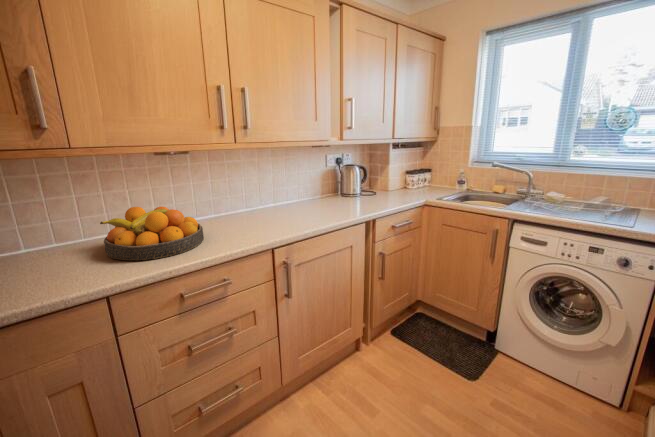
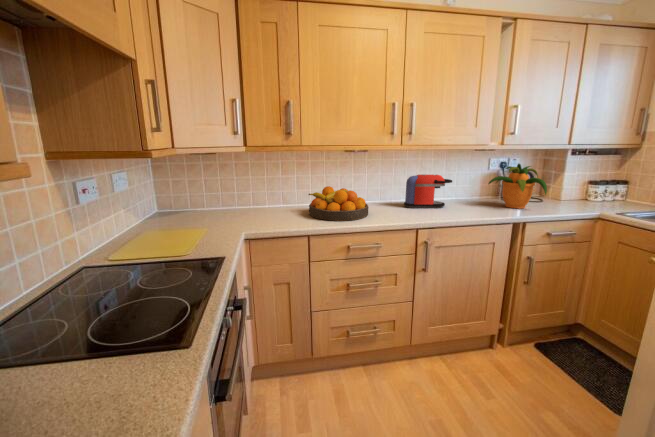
potted plant: none [334,159,386,205] -> present [488,164,547,209]
coffee maker: none [247,176,299,219] -> present [404,175,452,208]

